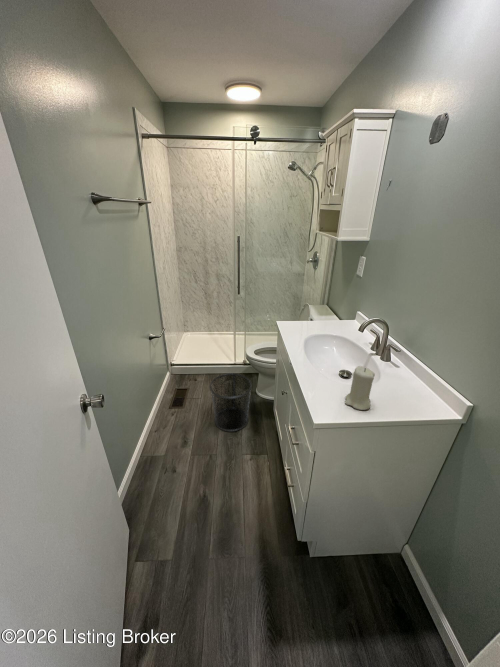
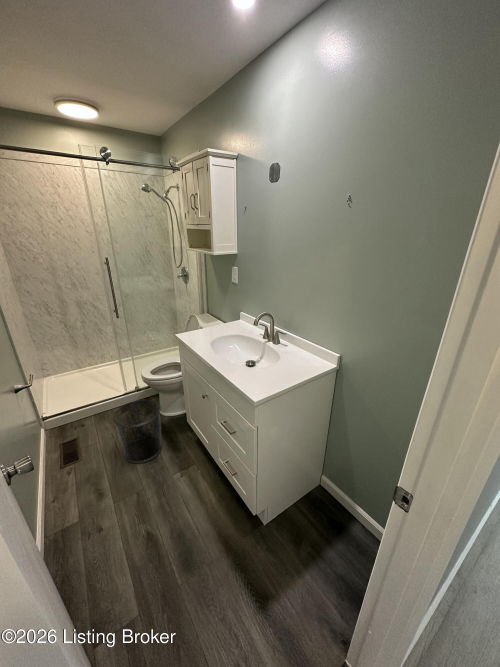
candle: present [345,366,375,410] -> none [266,348,286,382]

